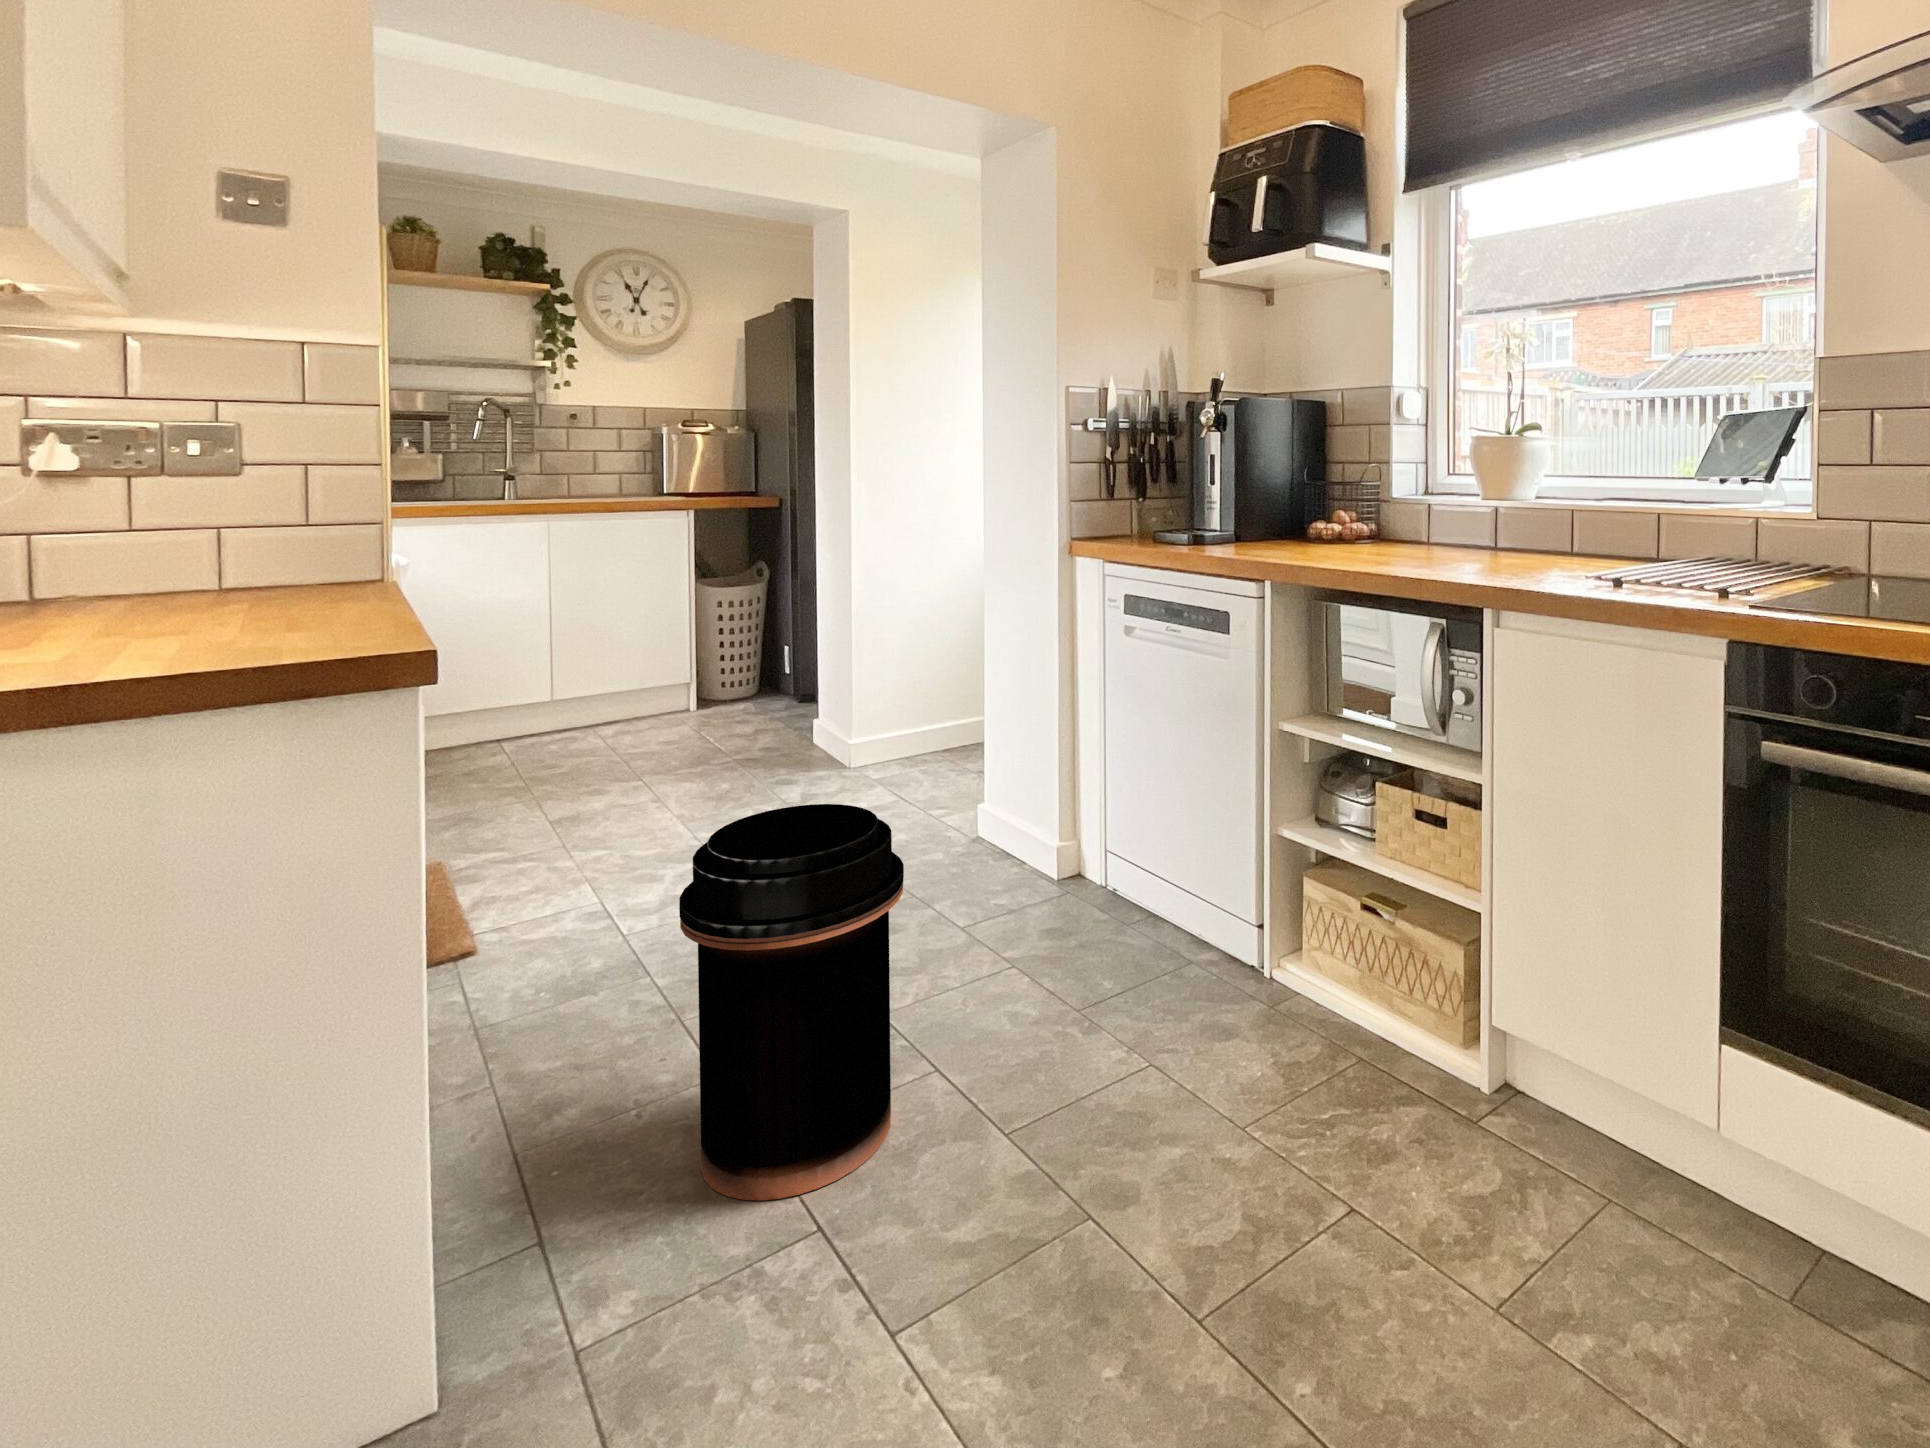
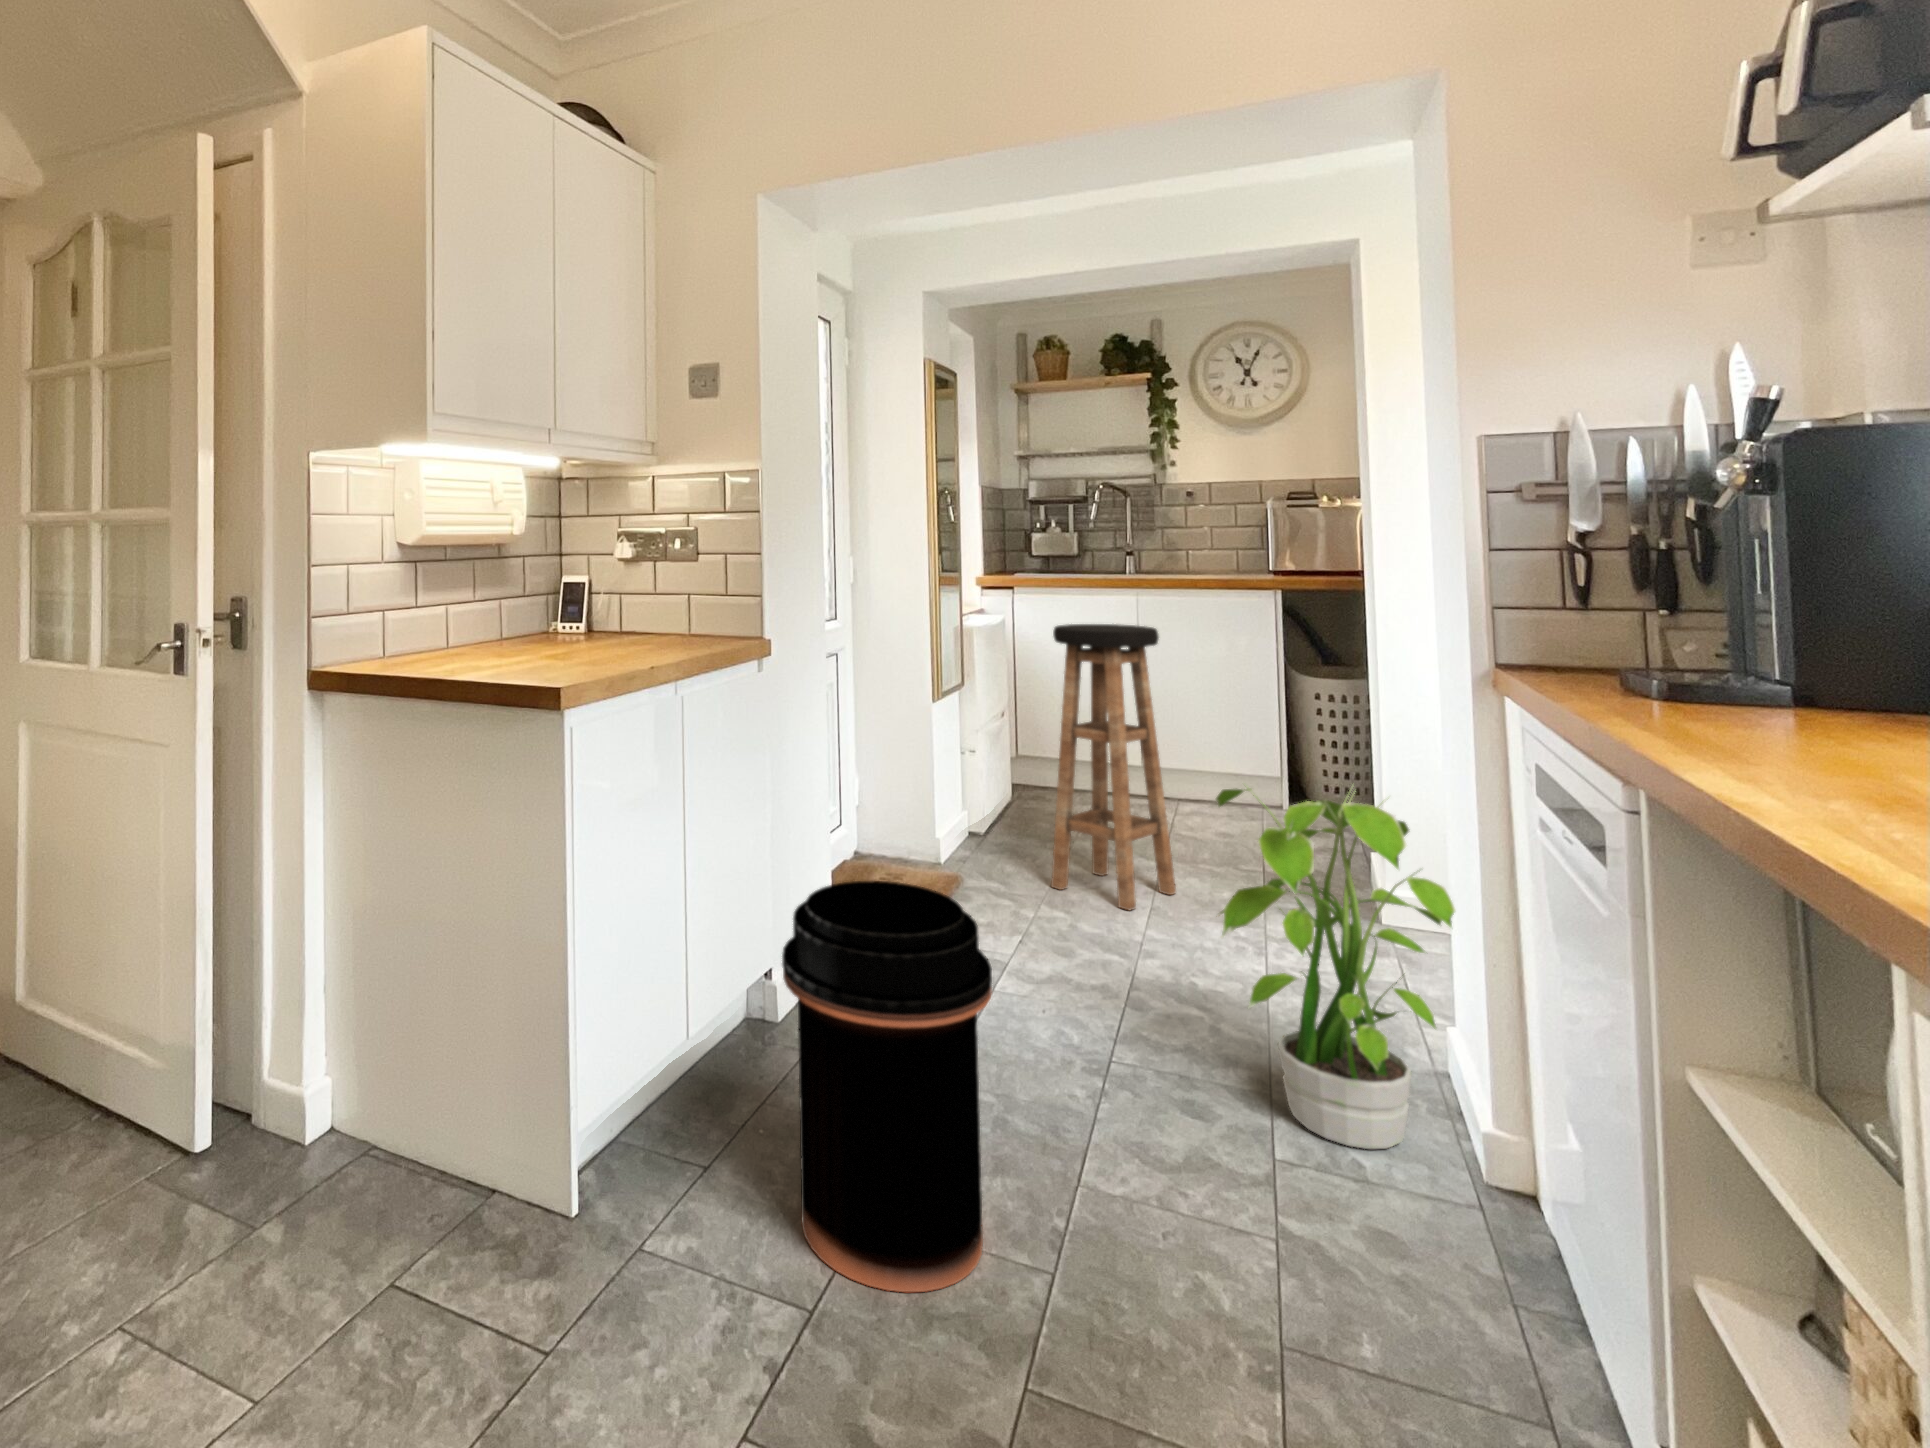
bar stool: none [567,550,689,838] -> present [1051,624,1176,910]
potted plant: none [877,646,1053,904] -> present [1216,788,1456,1149]

